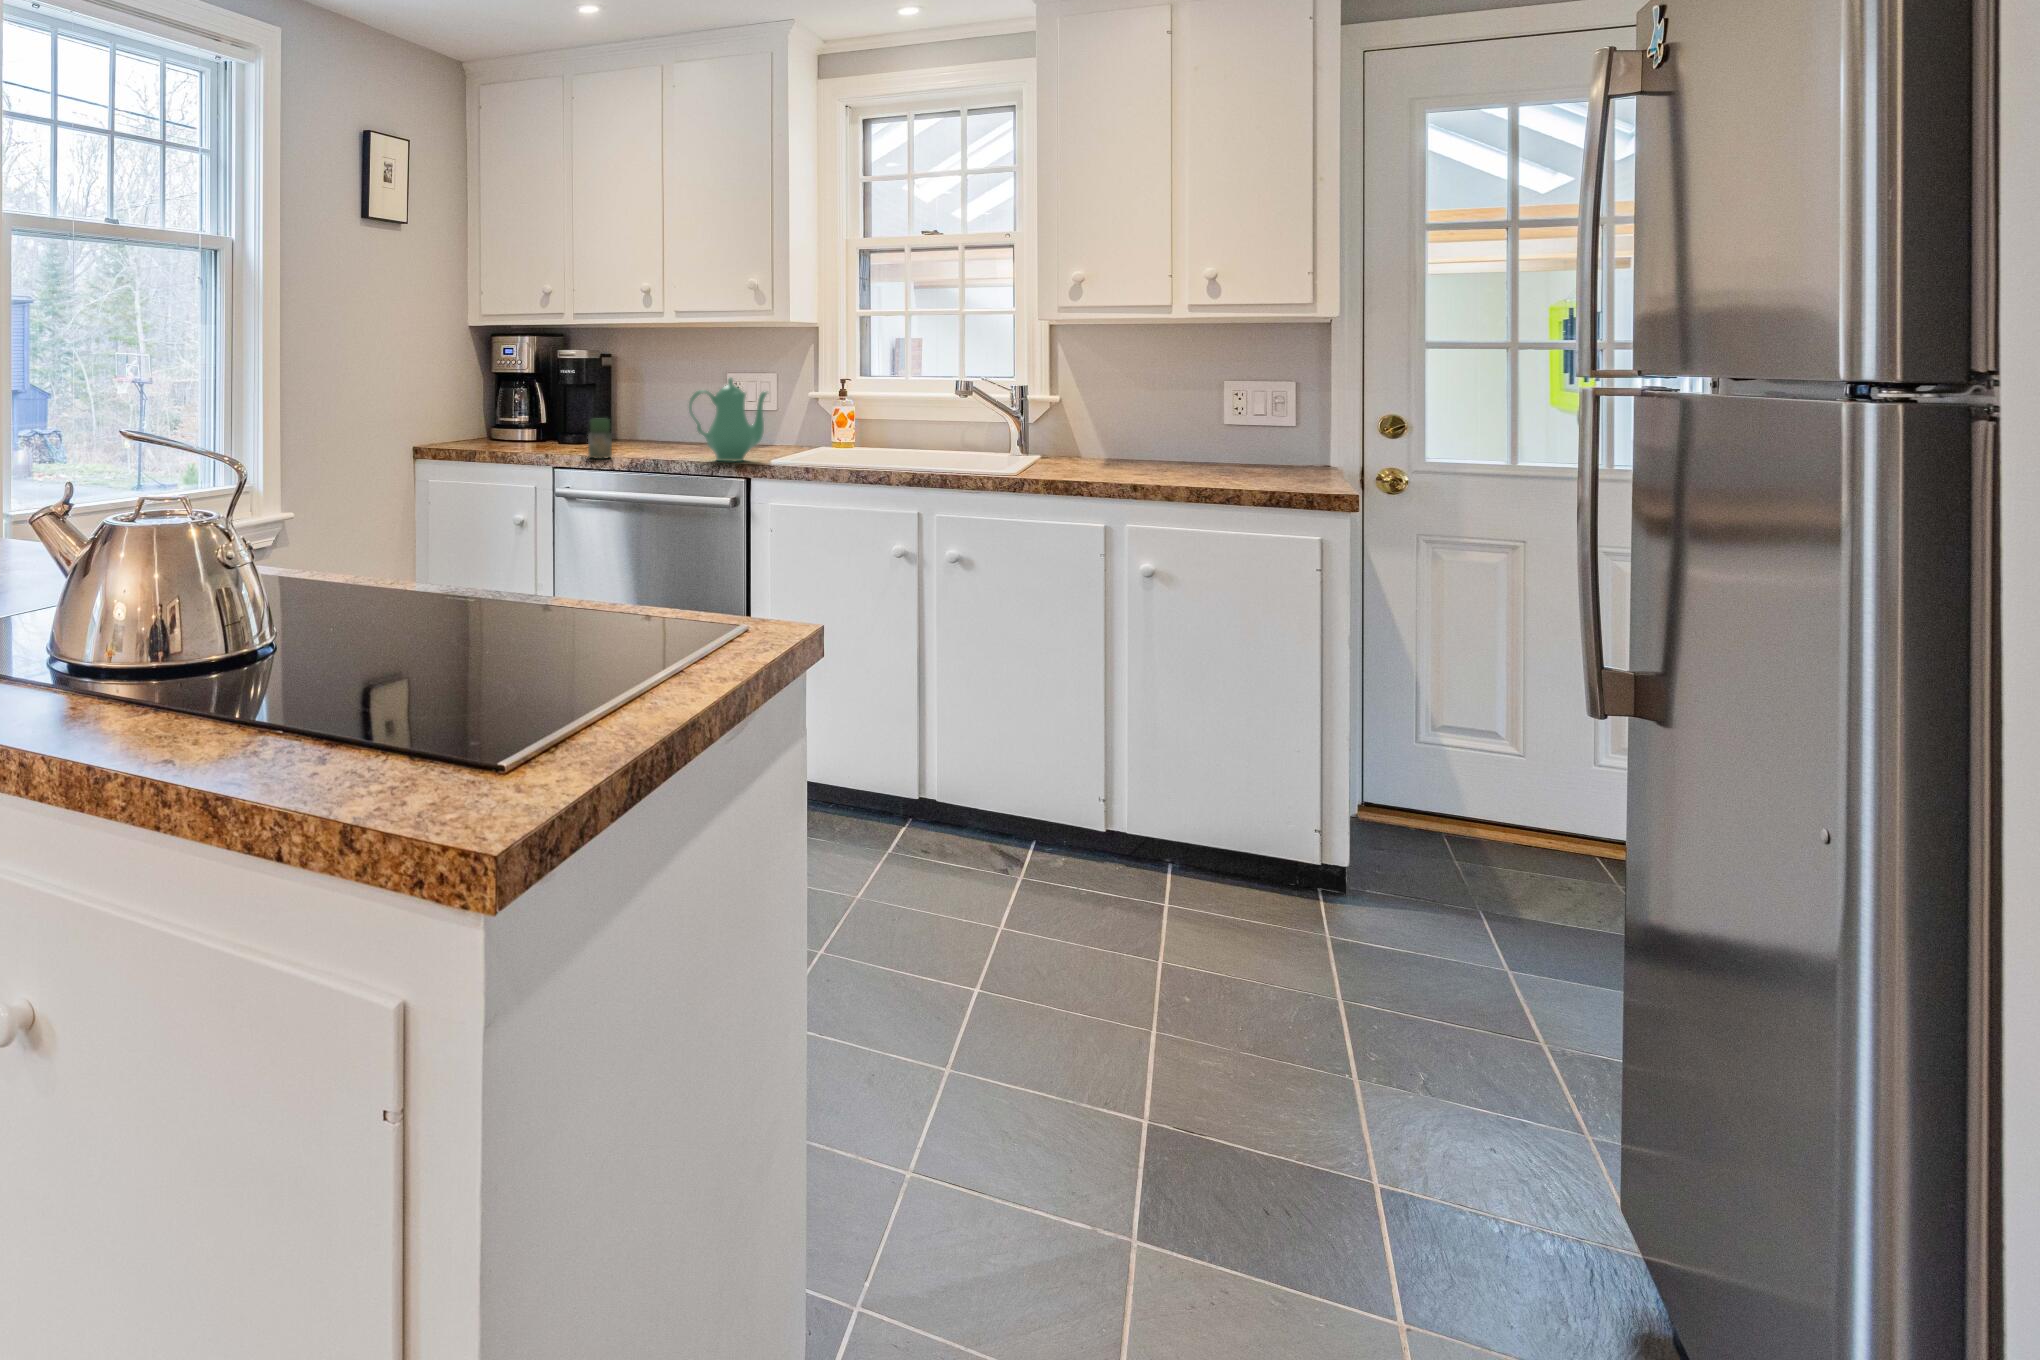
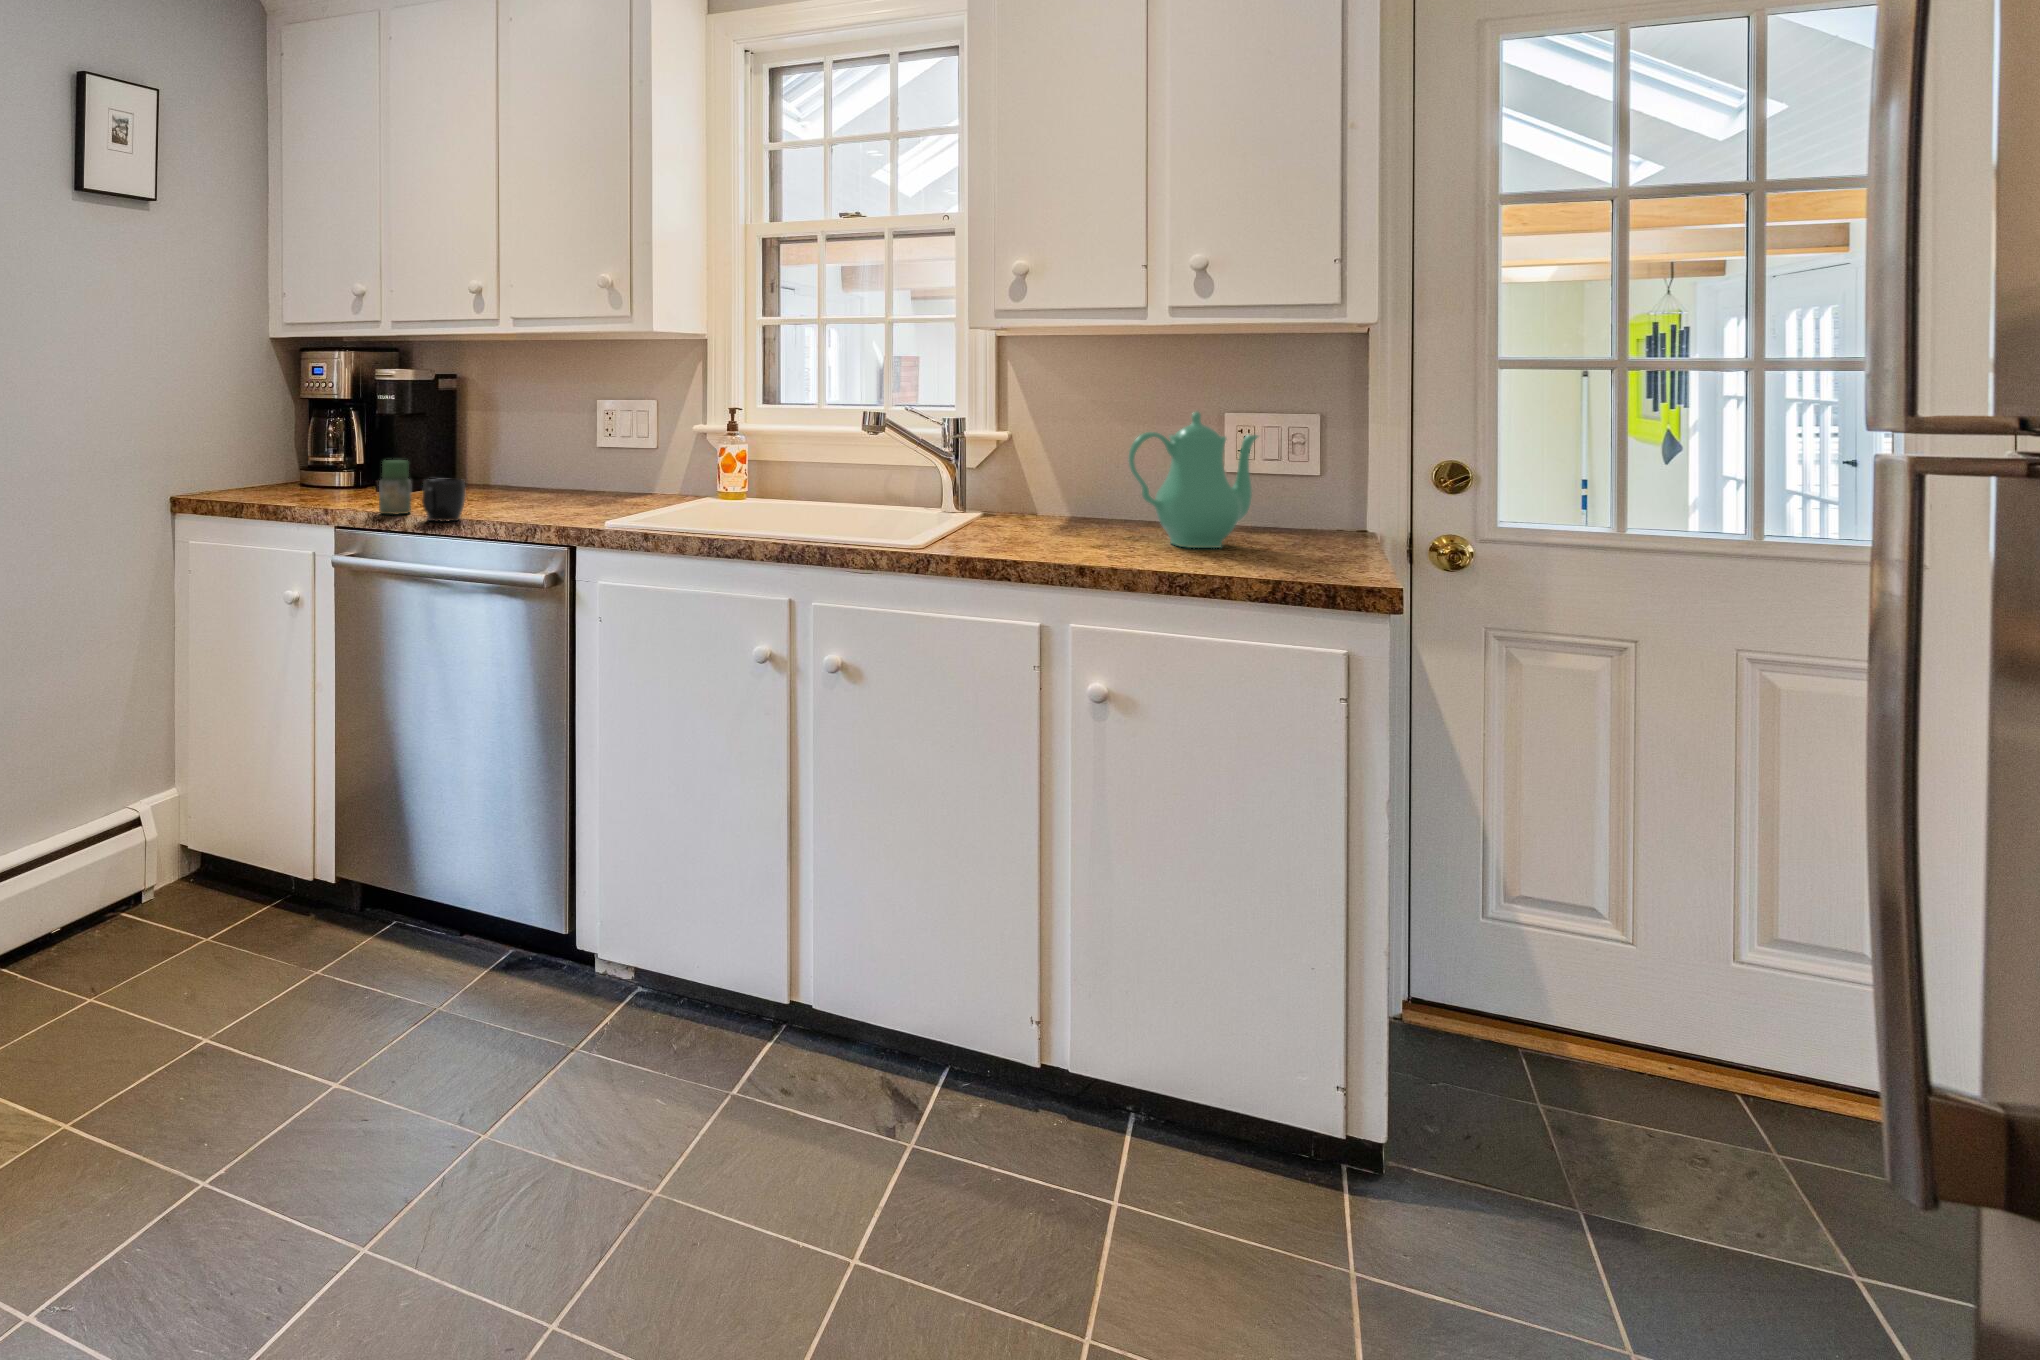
teapot: present [689,378,767,461] -> present [1129,412,1258,548]
mug: none [628,432,659,462] -> present [422,479,465,522]

